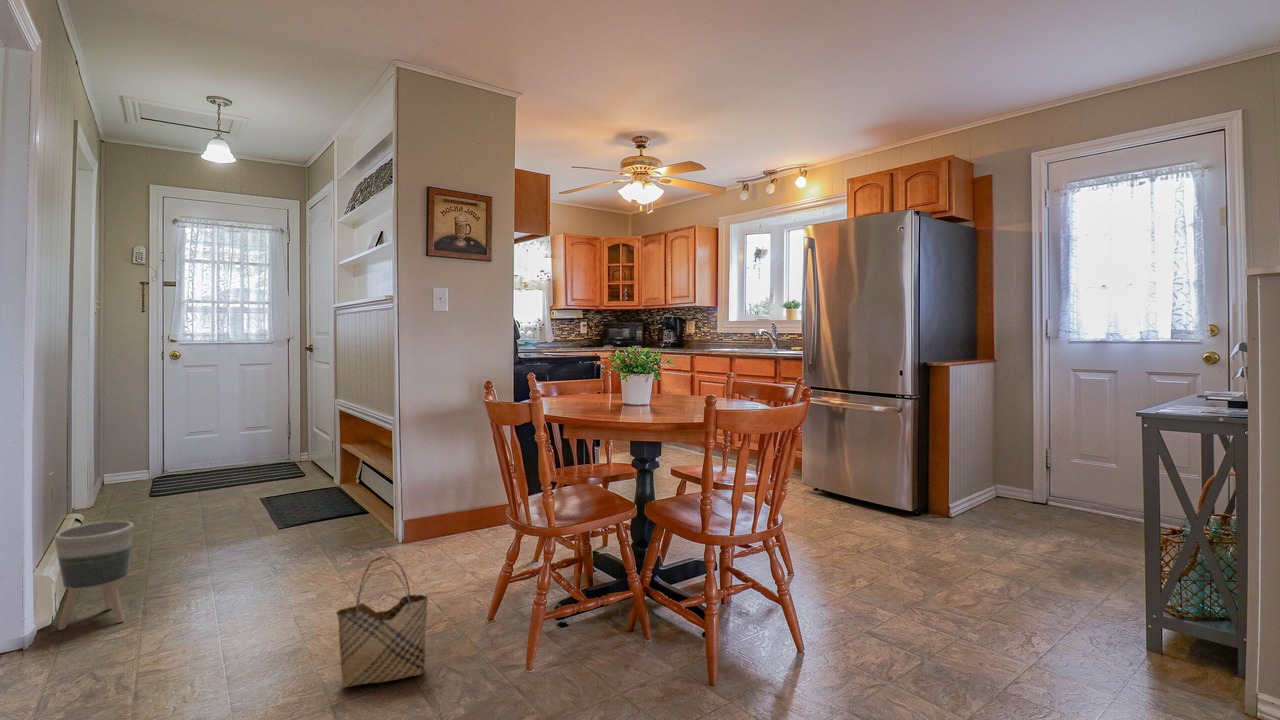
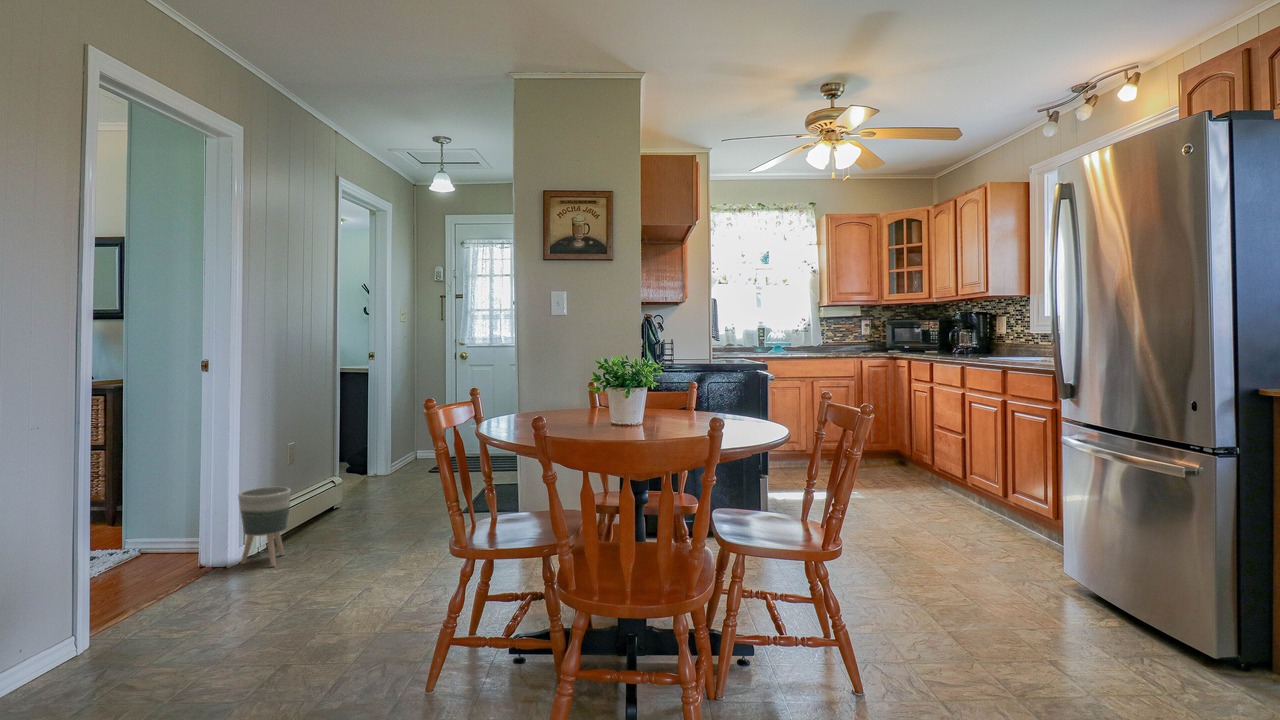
woven basket: present [336,556,428,688] -> none [287,549,366,669]

